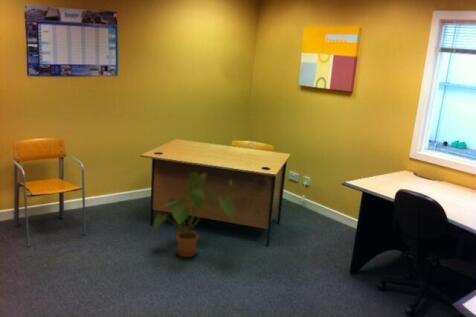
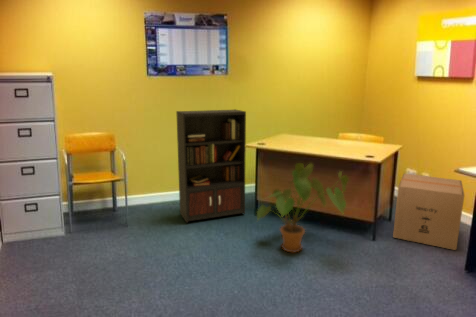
bookcase: none [64,115,140,235] -> present [176,109,246,222]
cardboard box: none [277,179,333,245] -> present [393,174,464,250]

